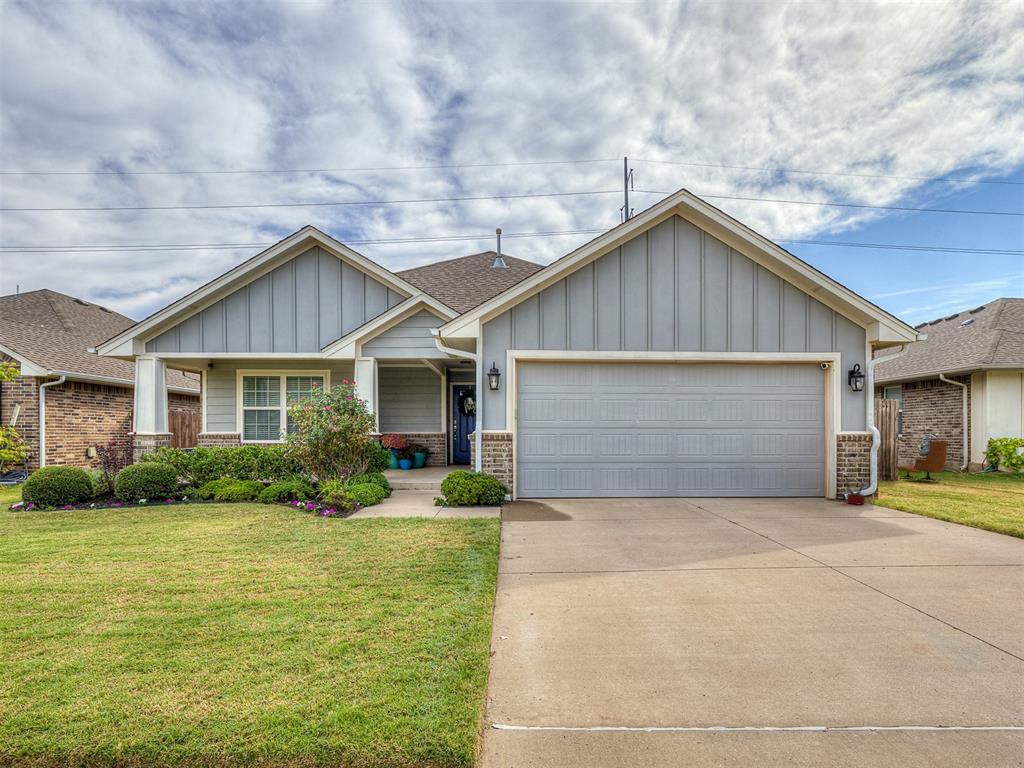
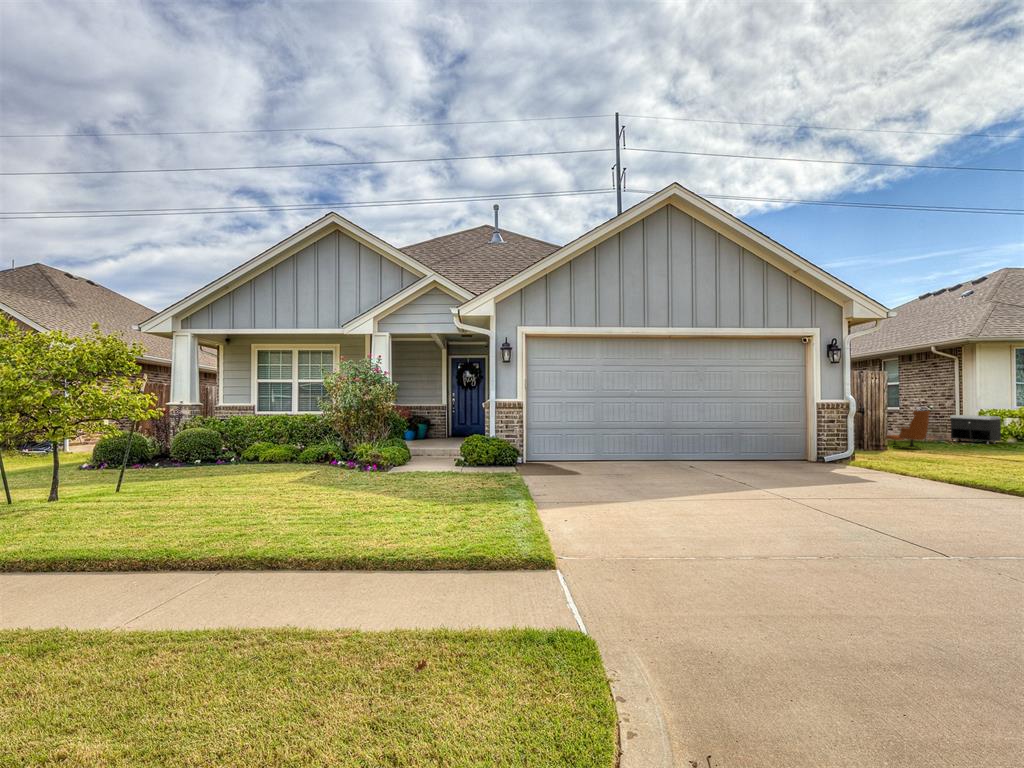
storage bench: none [961,444,1017,475] -> present [950,415,1001,444]
decorative plant: present [838,473,876,504] -> none [812,432,854,465]

